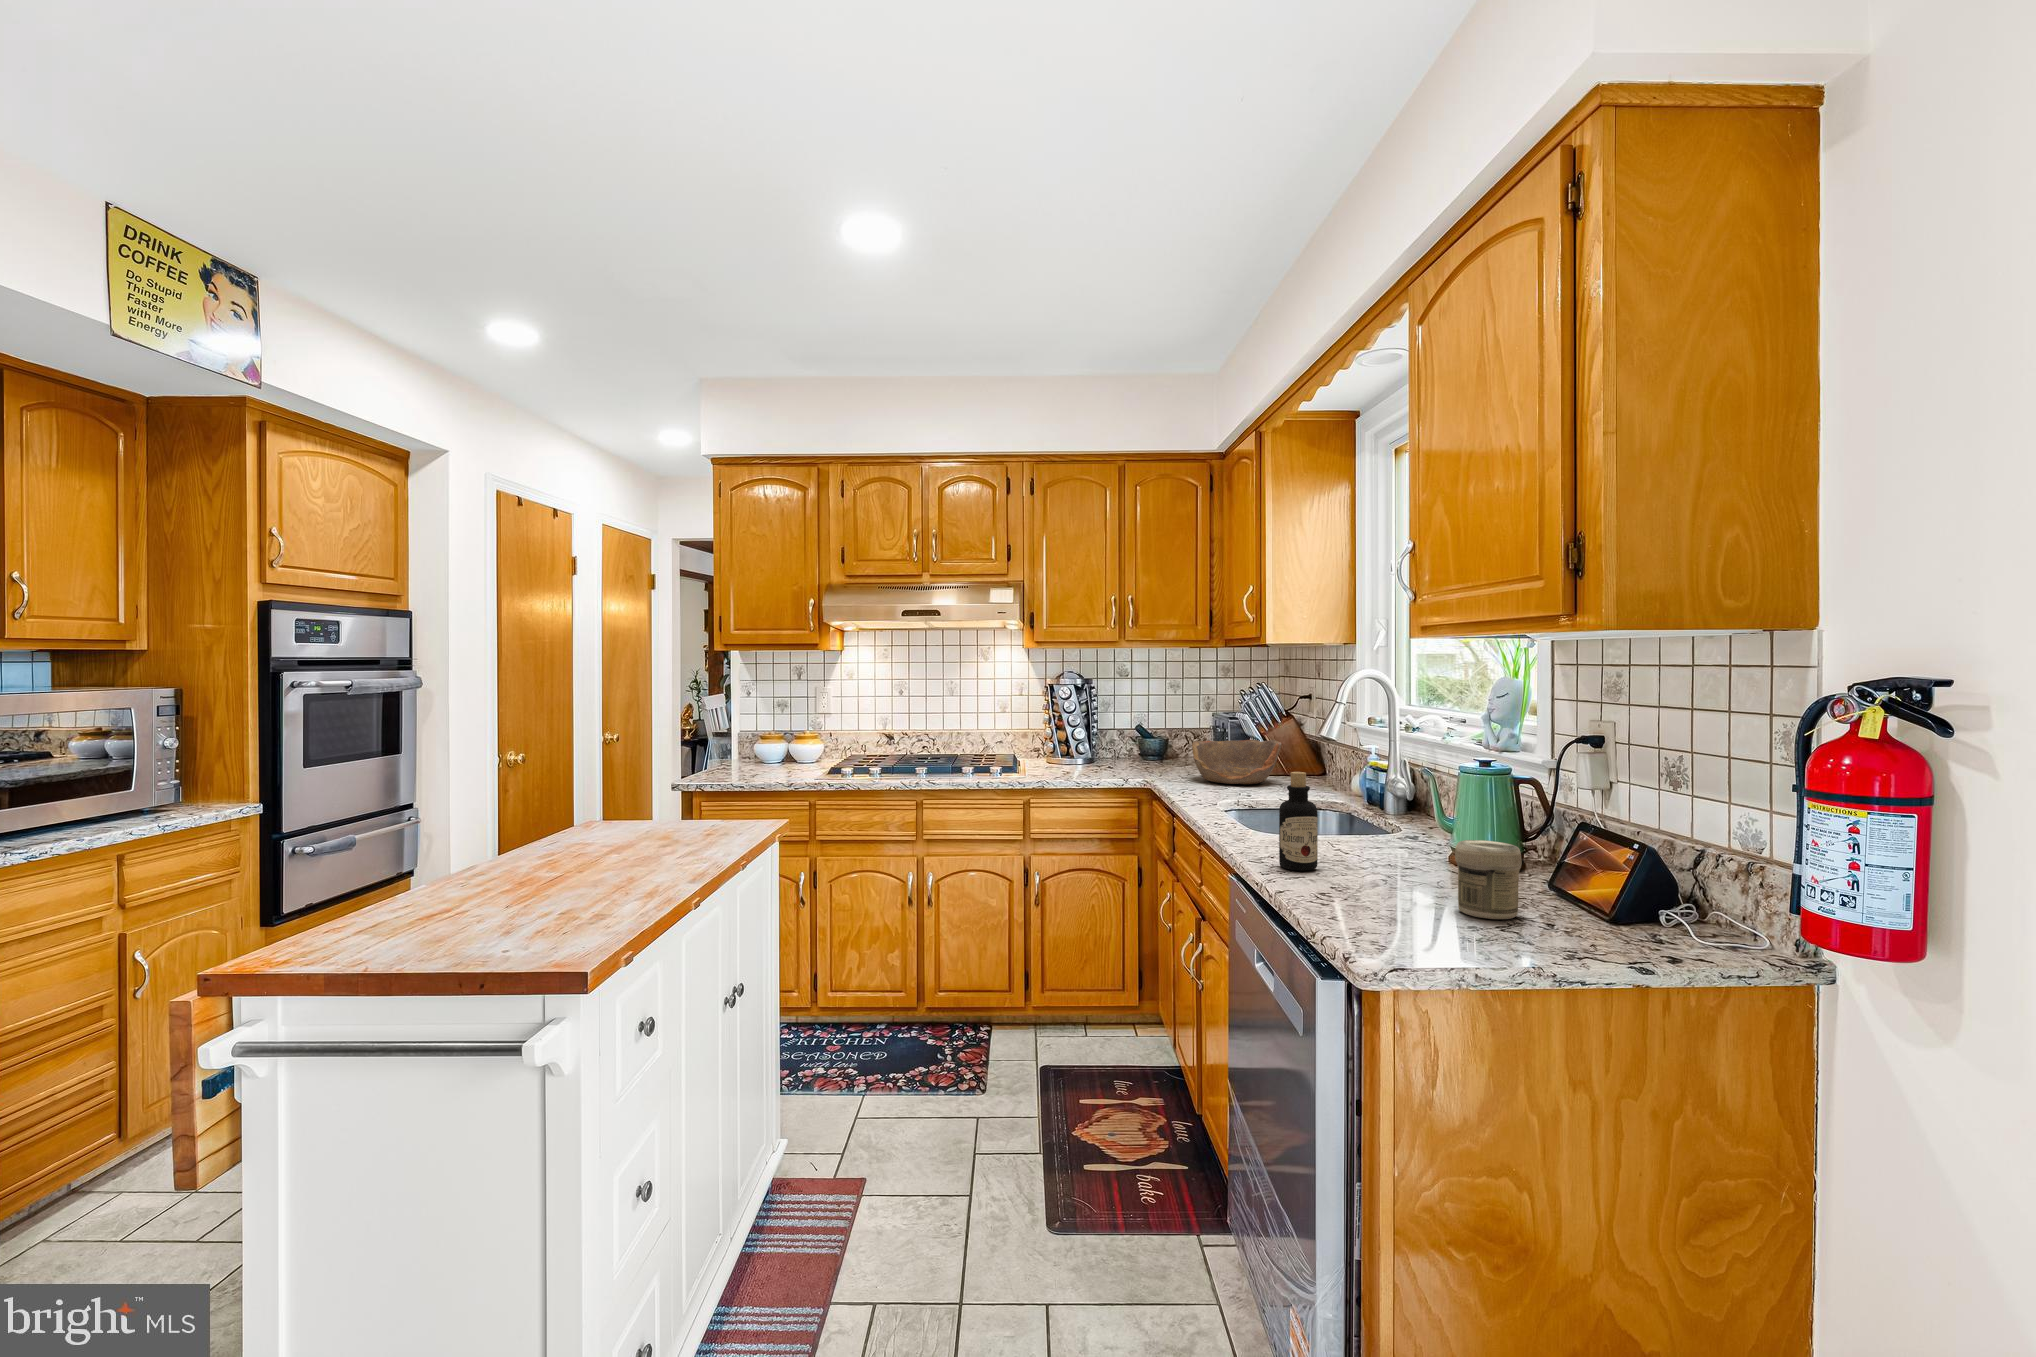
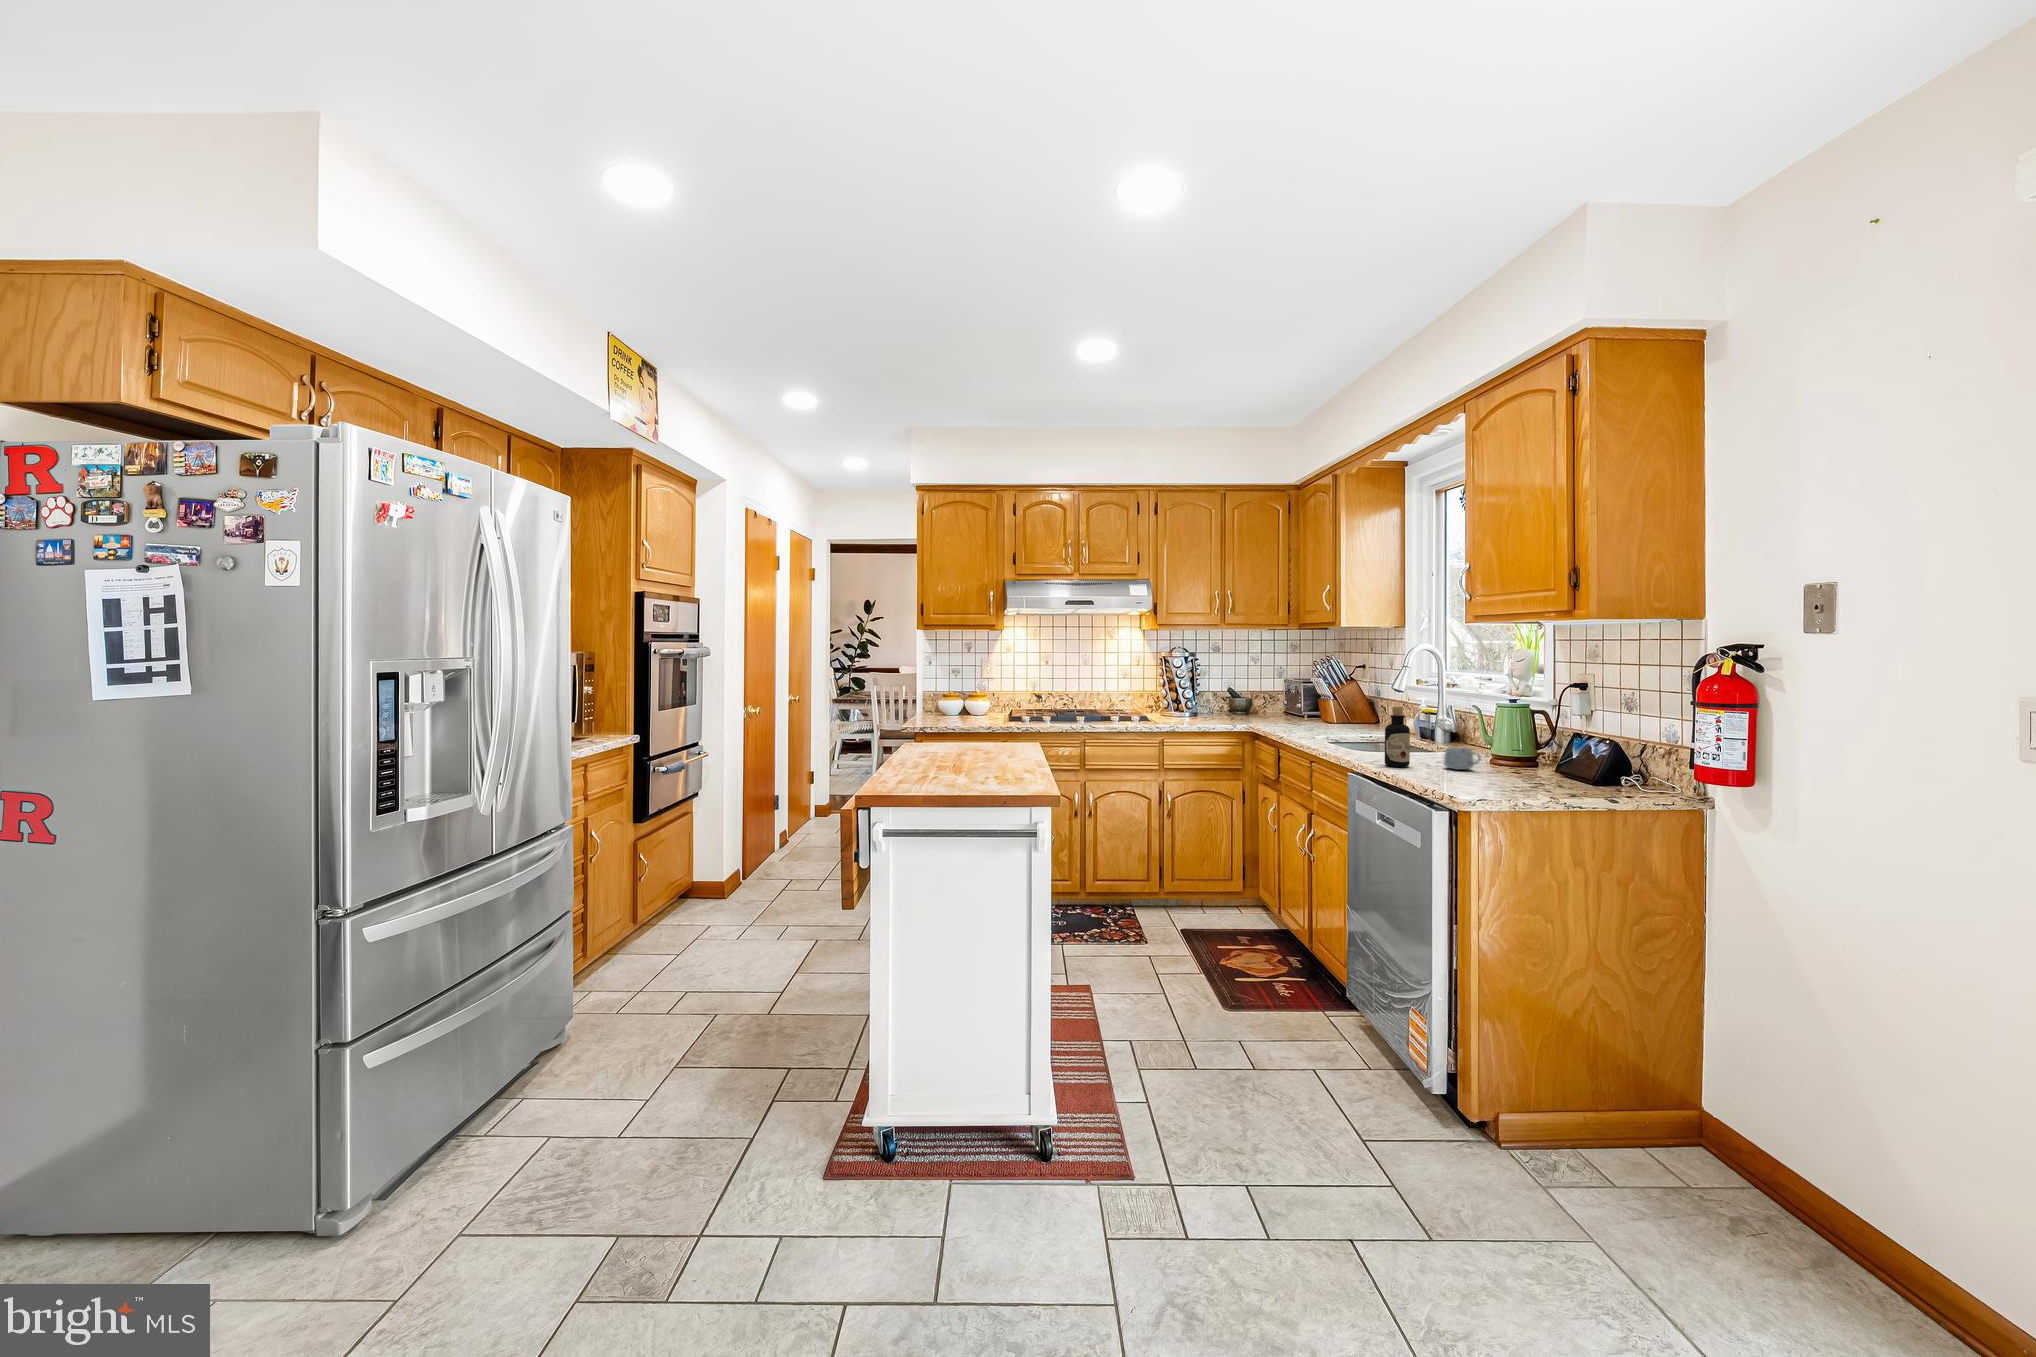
bowl: present [1192,740,1282,784] -> none [1284,697,1351,728]
mug: none [1371,838,1429,877] -> present [1444,747,1481,770]
jar: present [1455,840,1522,919] -> none [1502,742,1542,785]

